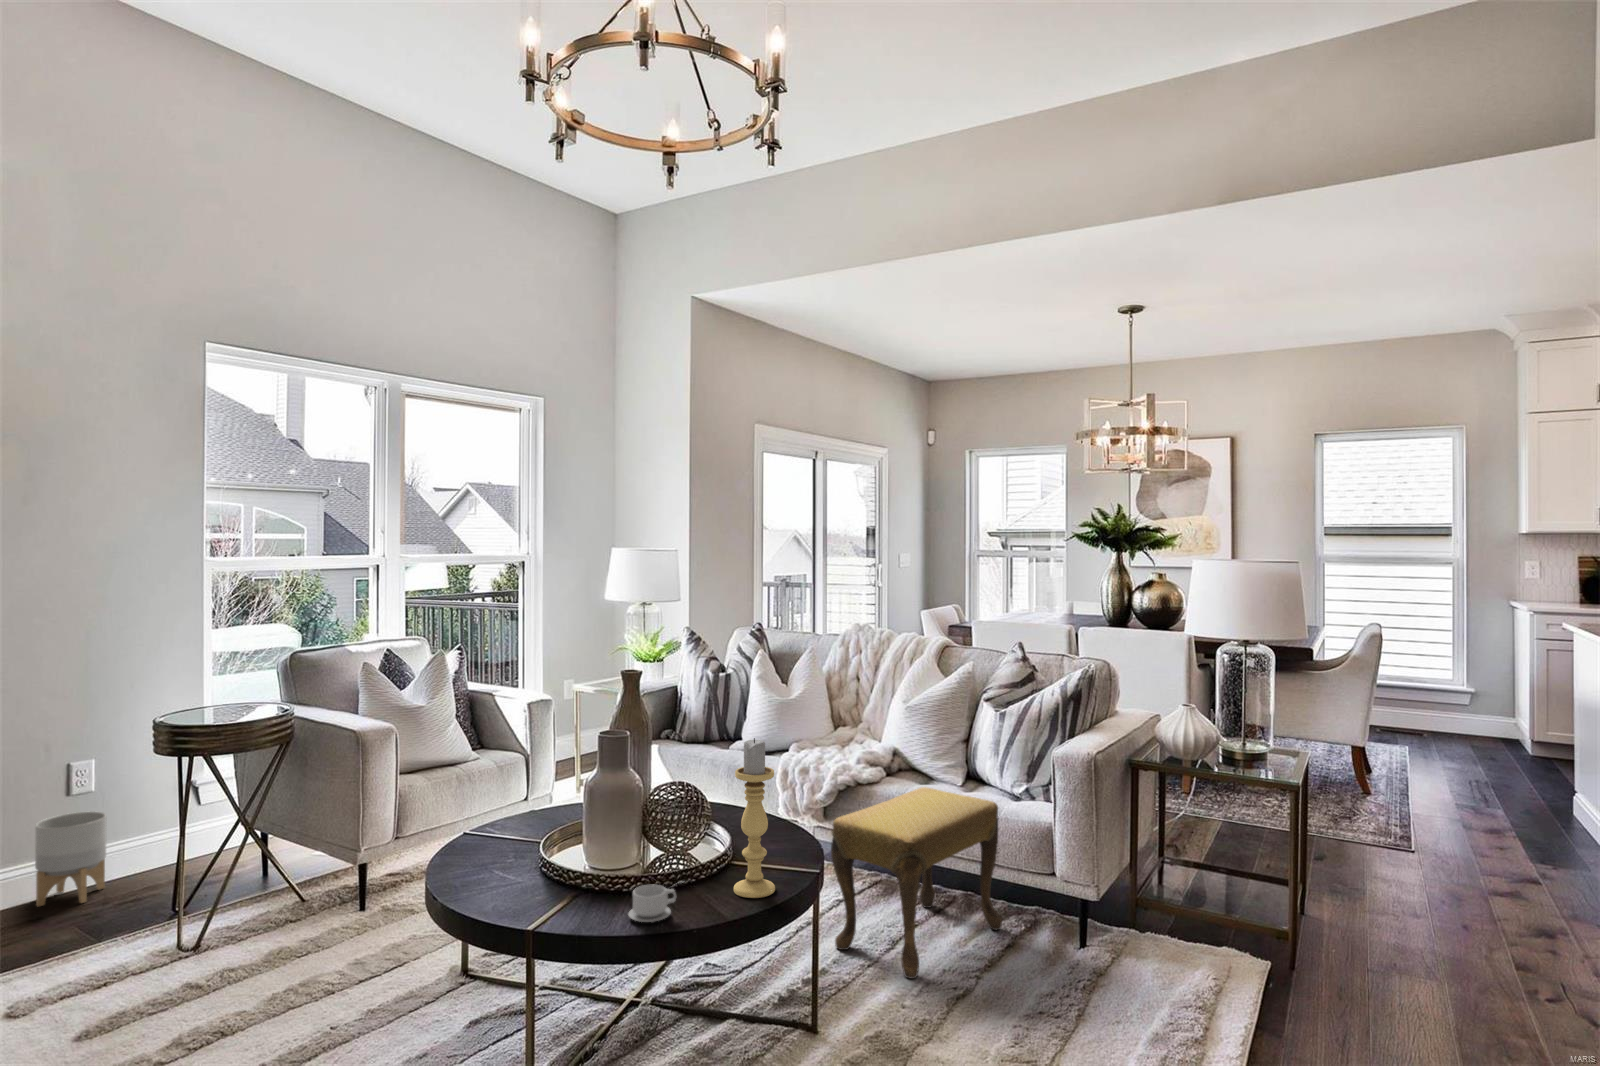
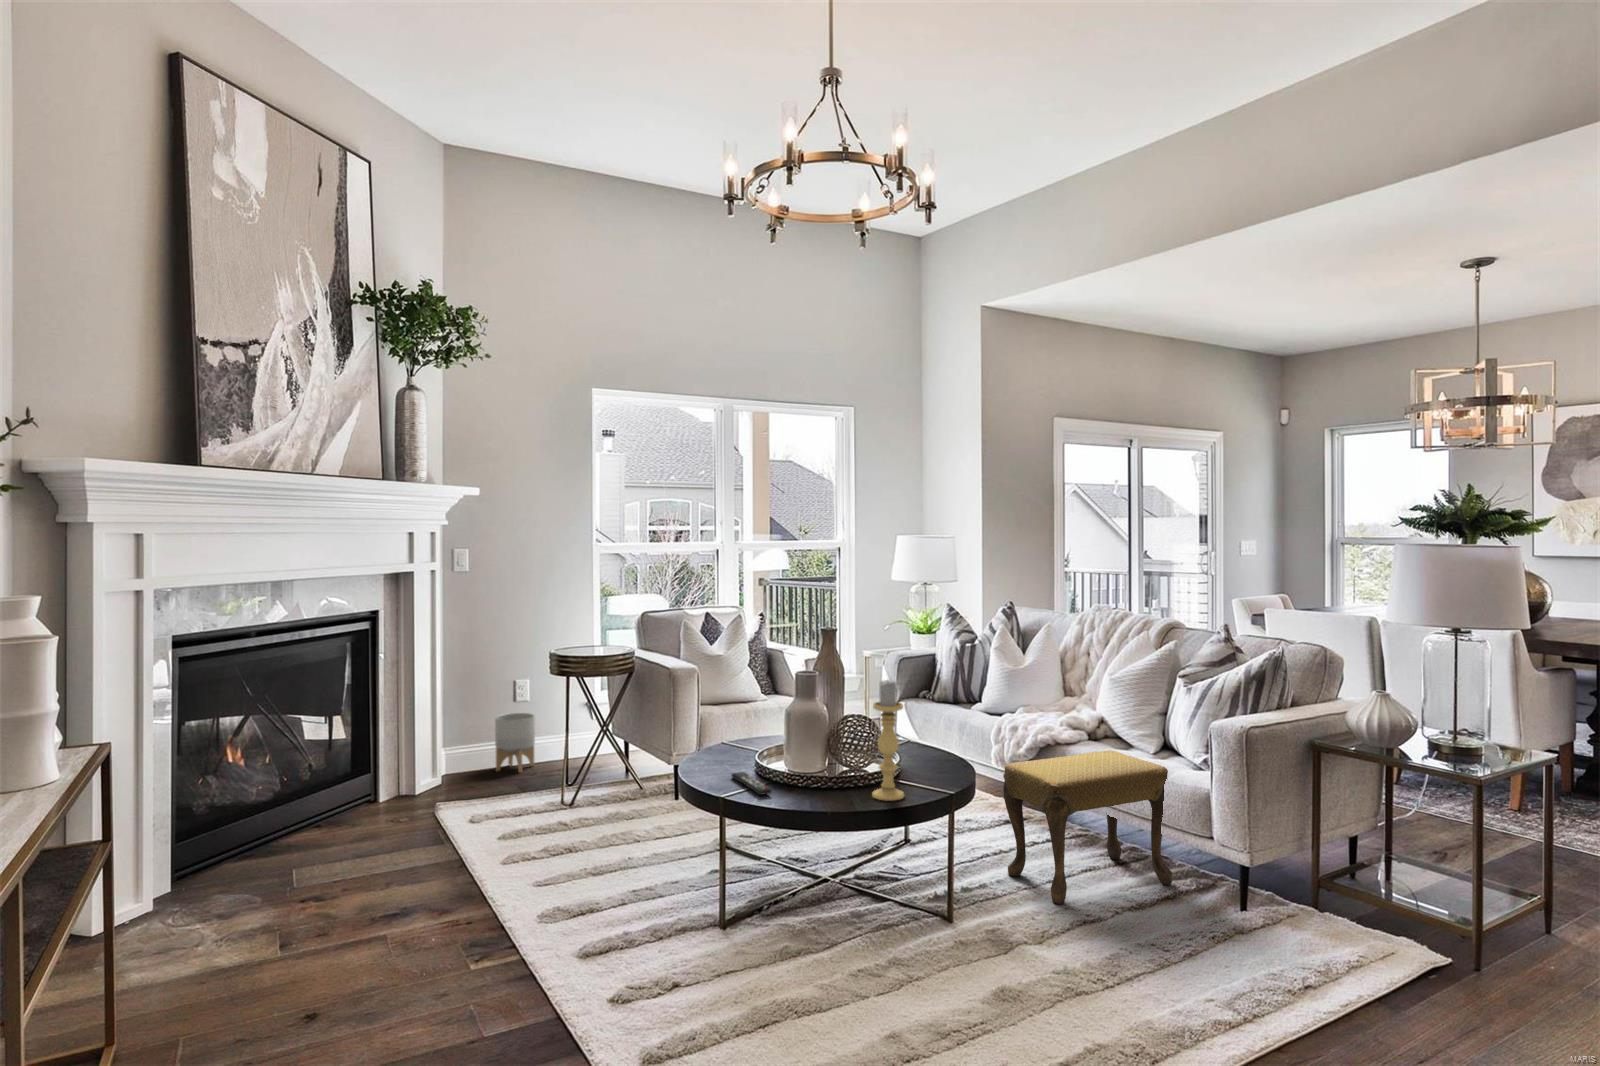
remote control: none [525,882,604,918] -> present [732,772,771,795]
teacup: present [628,885,676,922] -> none [785,777,824,803]

